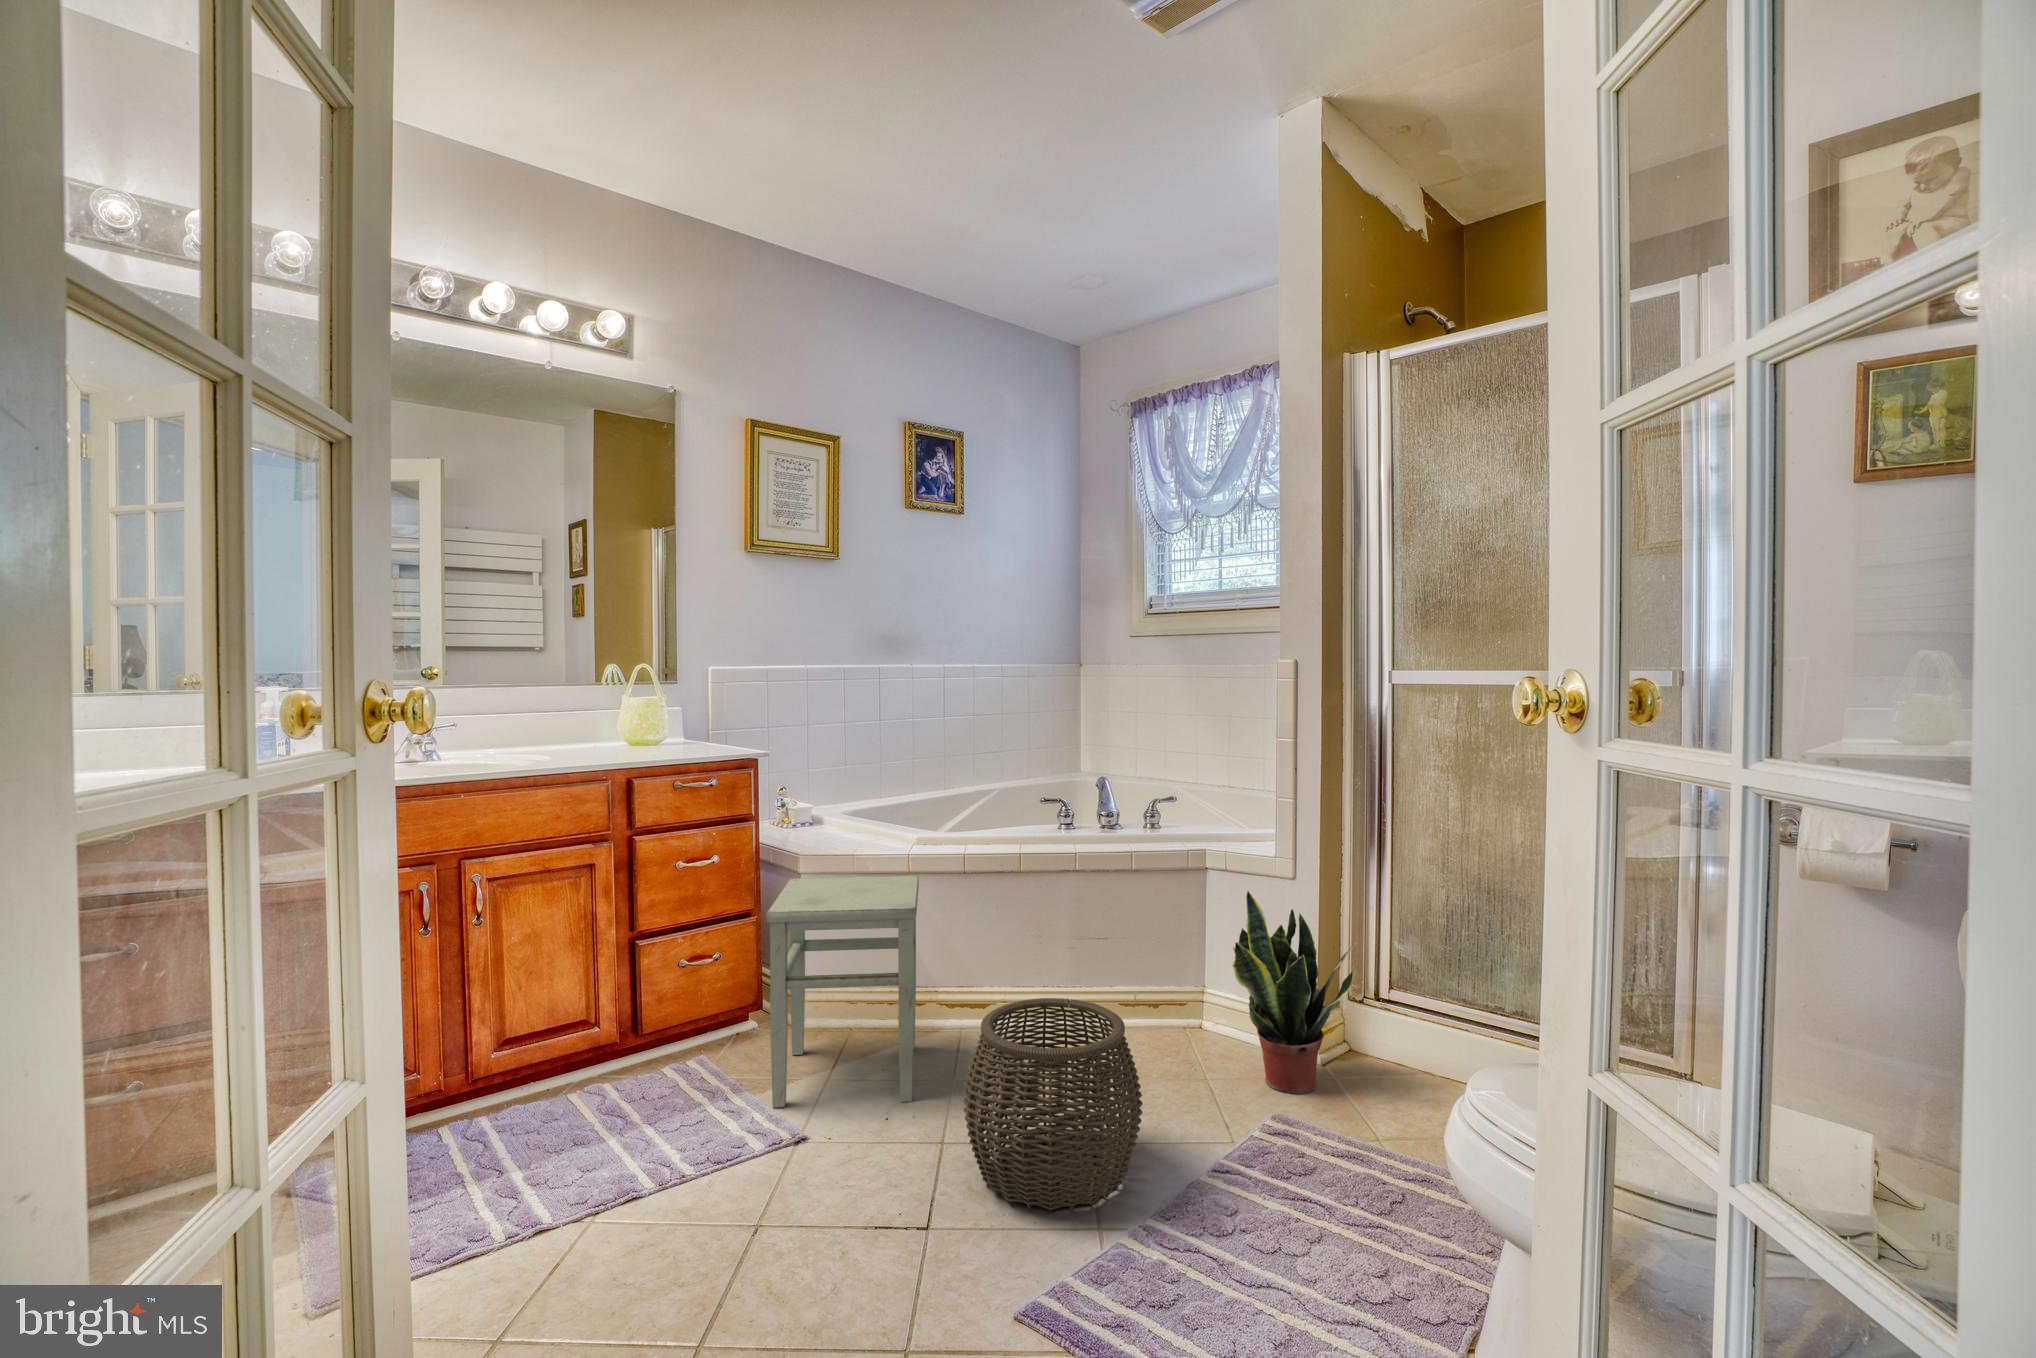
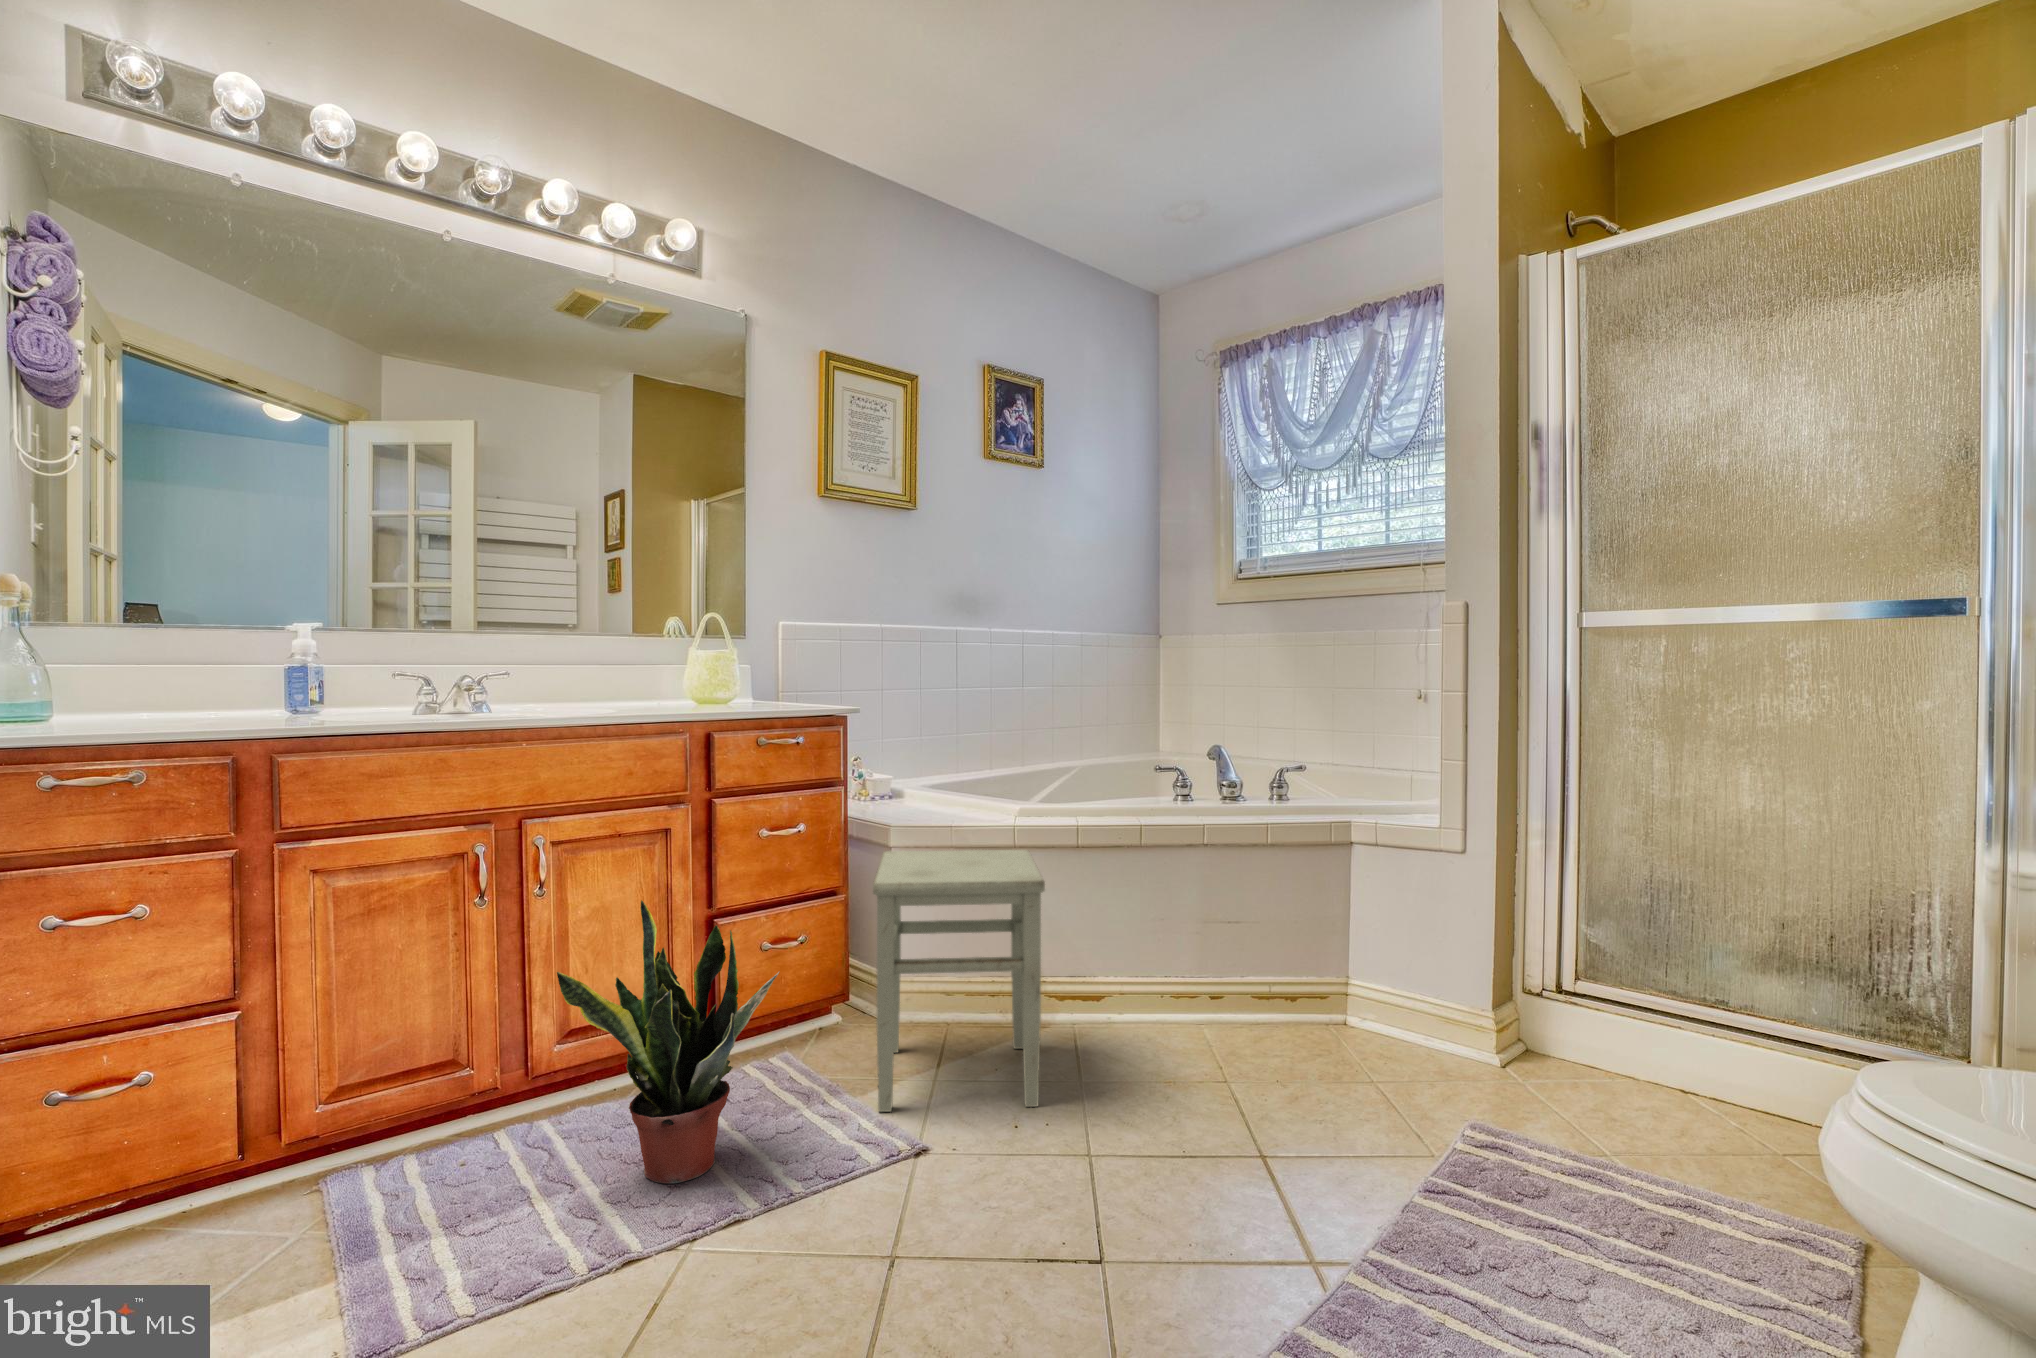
potted plant: present [1232,891,1356,1094] -> present [557,900,779,1183]
woven basket: present [963,998,1143,1211] -> none [1125,985,1345,1241]

